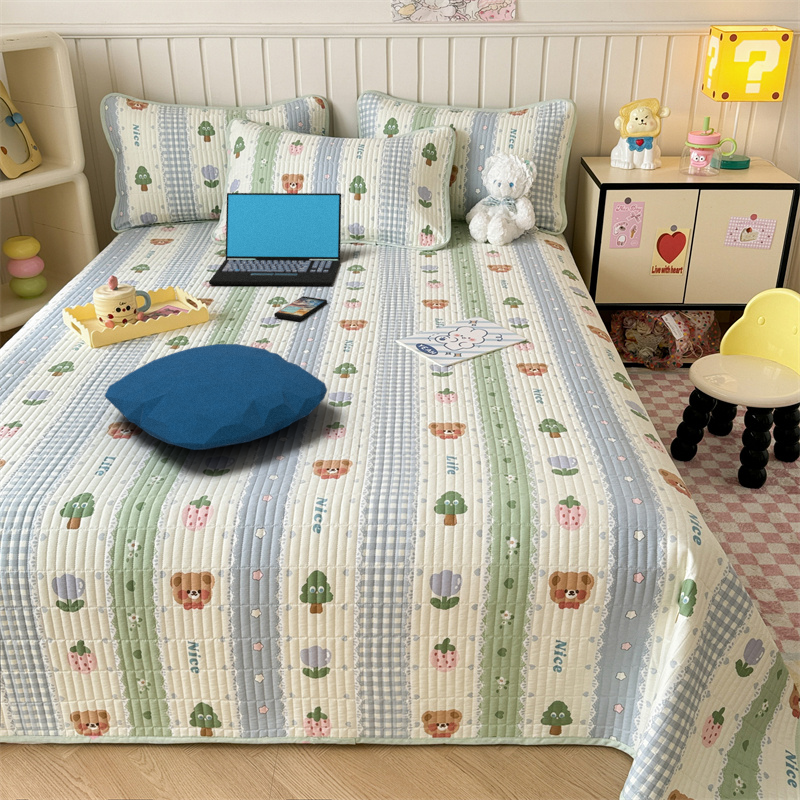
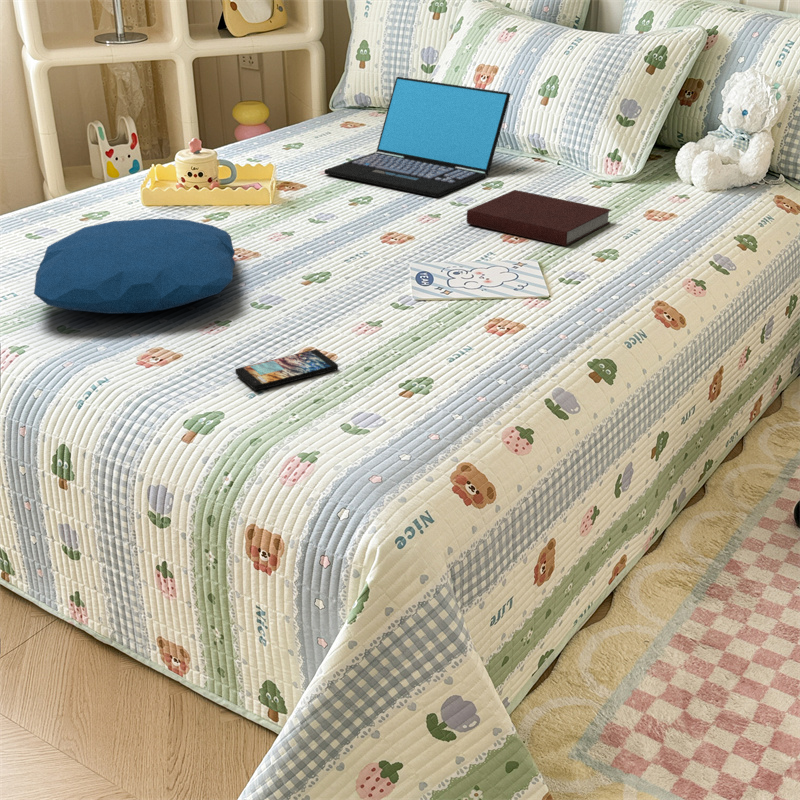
notebook: none [388,268,482,302] -> present [467,190,611,246]
smartphone: present [274,296,327,321] -> present [235,349,338,390]

